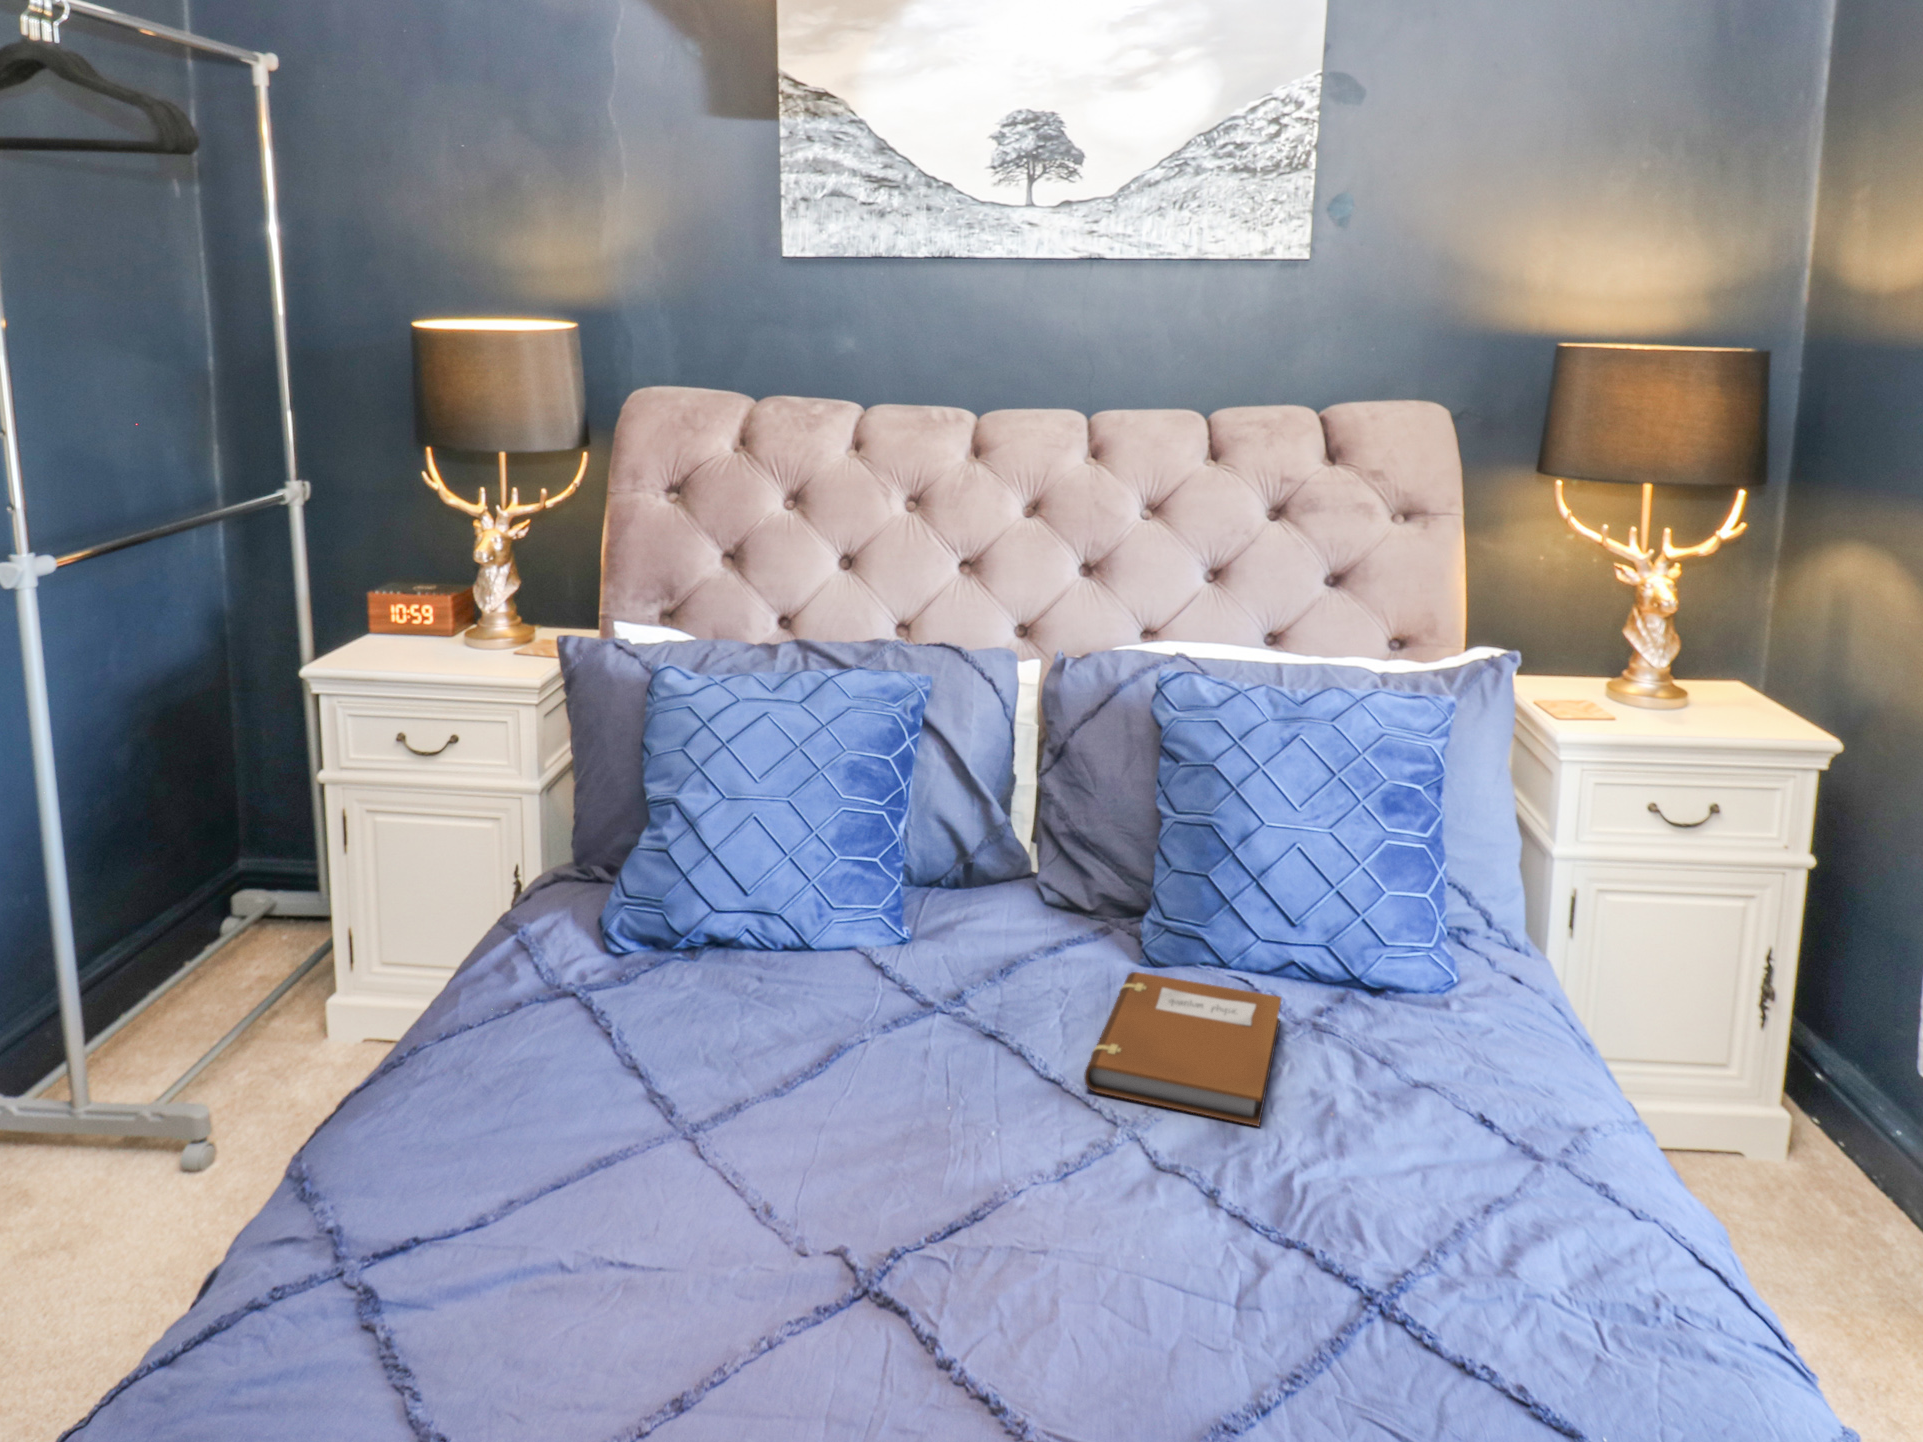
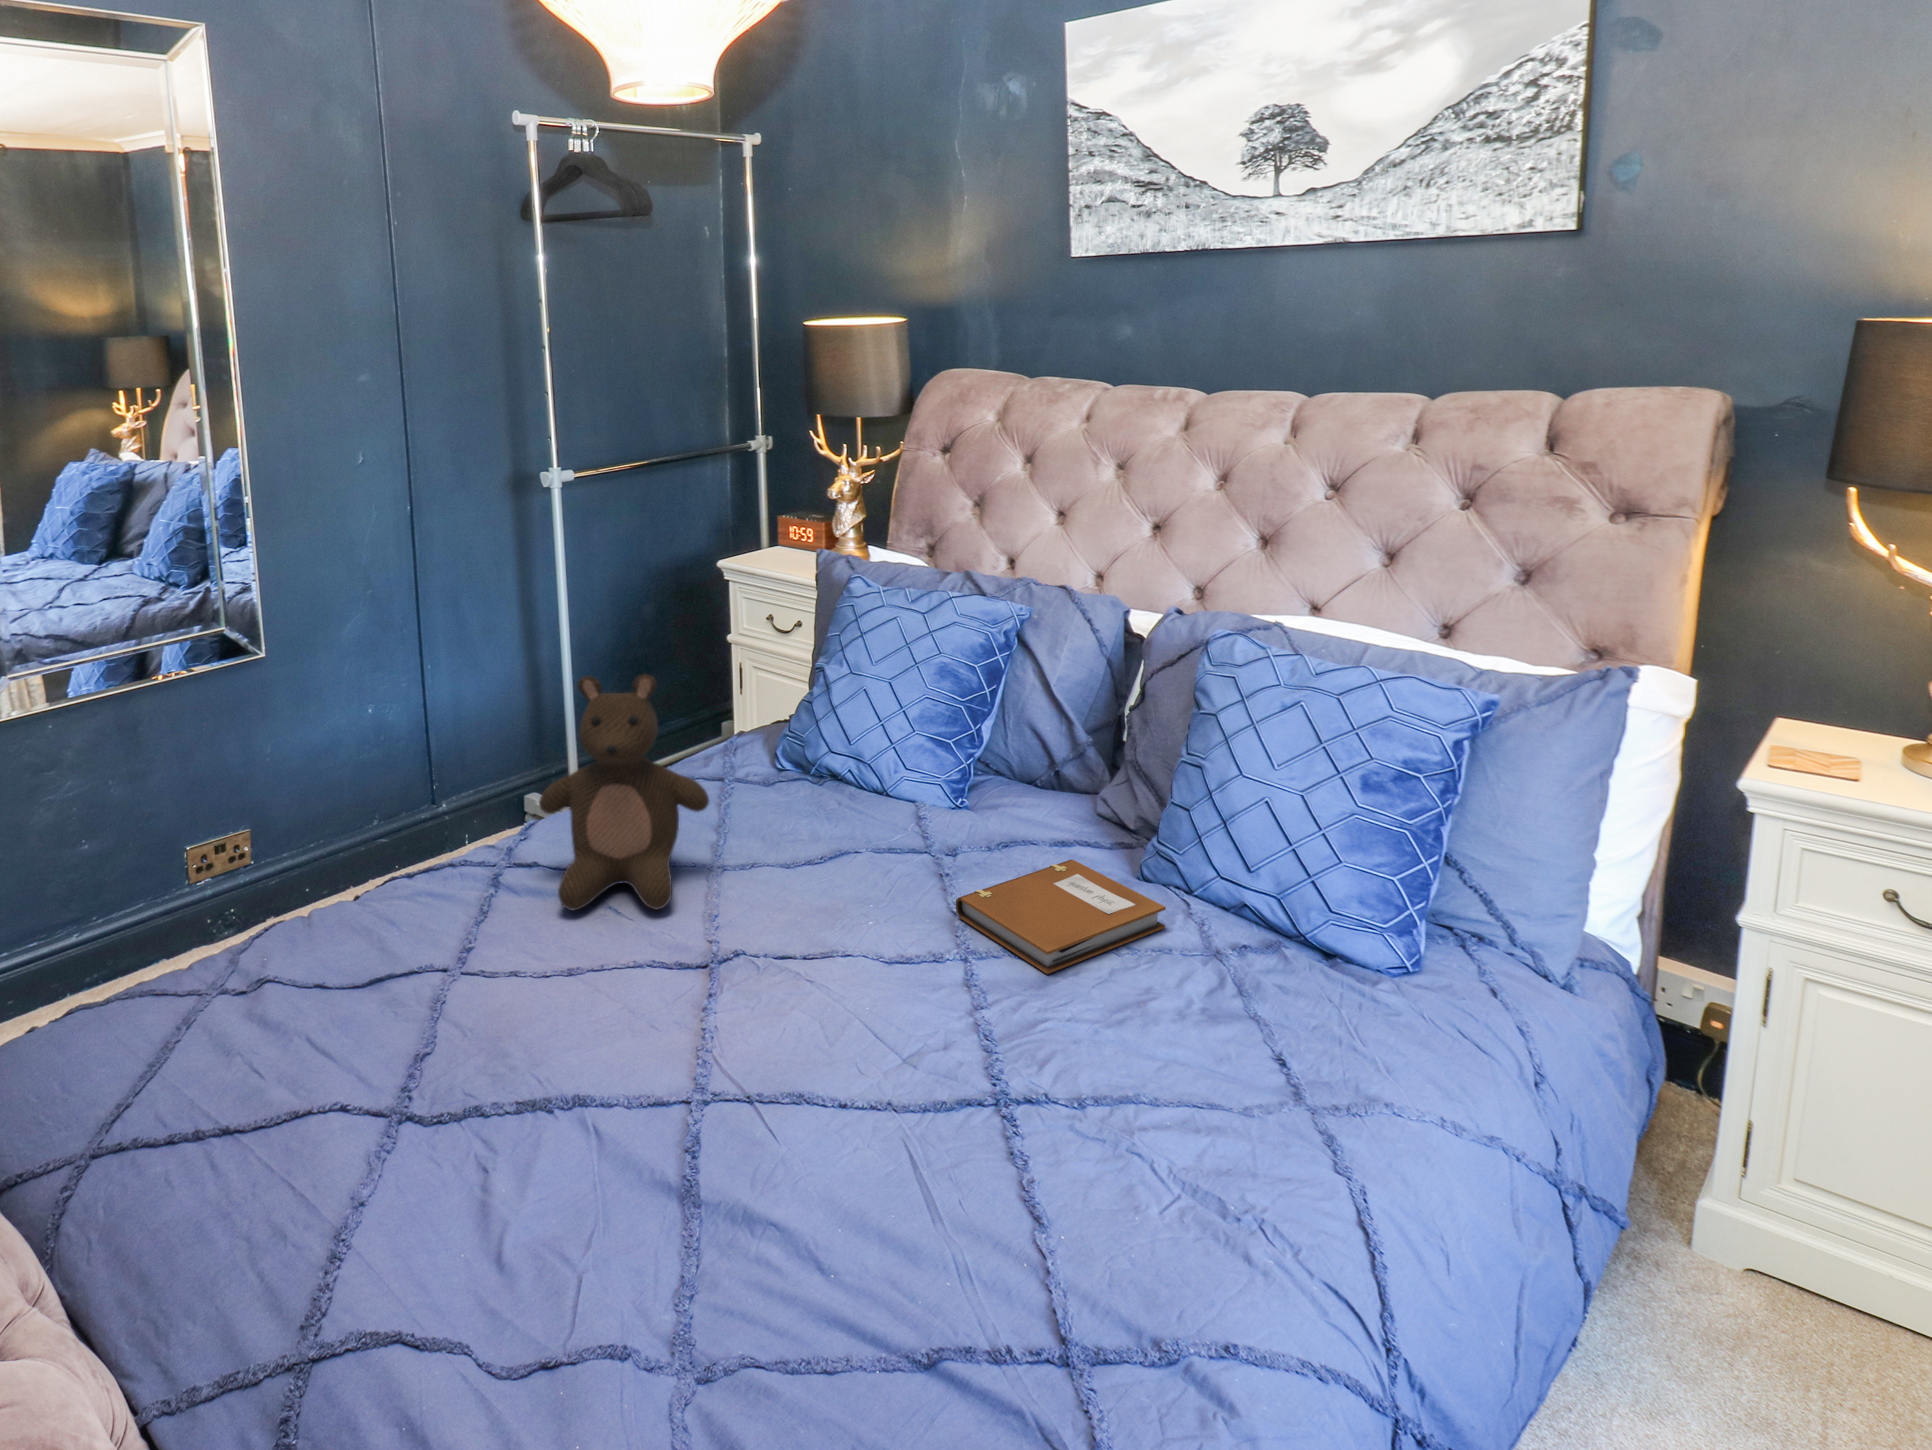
stuffed bear: none [425,862,732,1316] -> present [539,675,709,910]

